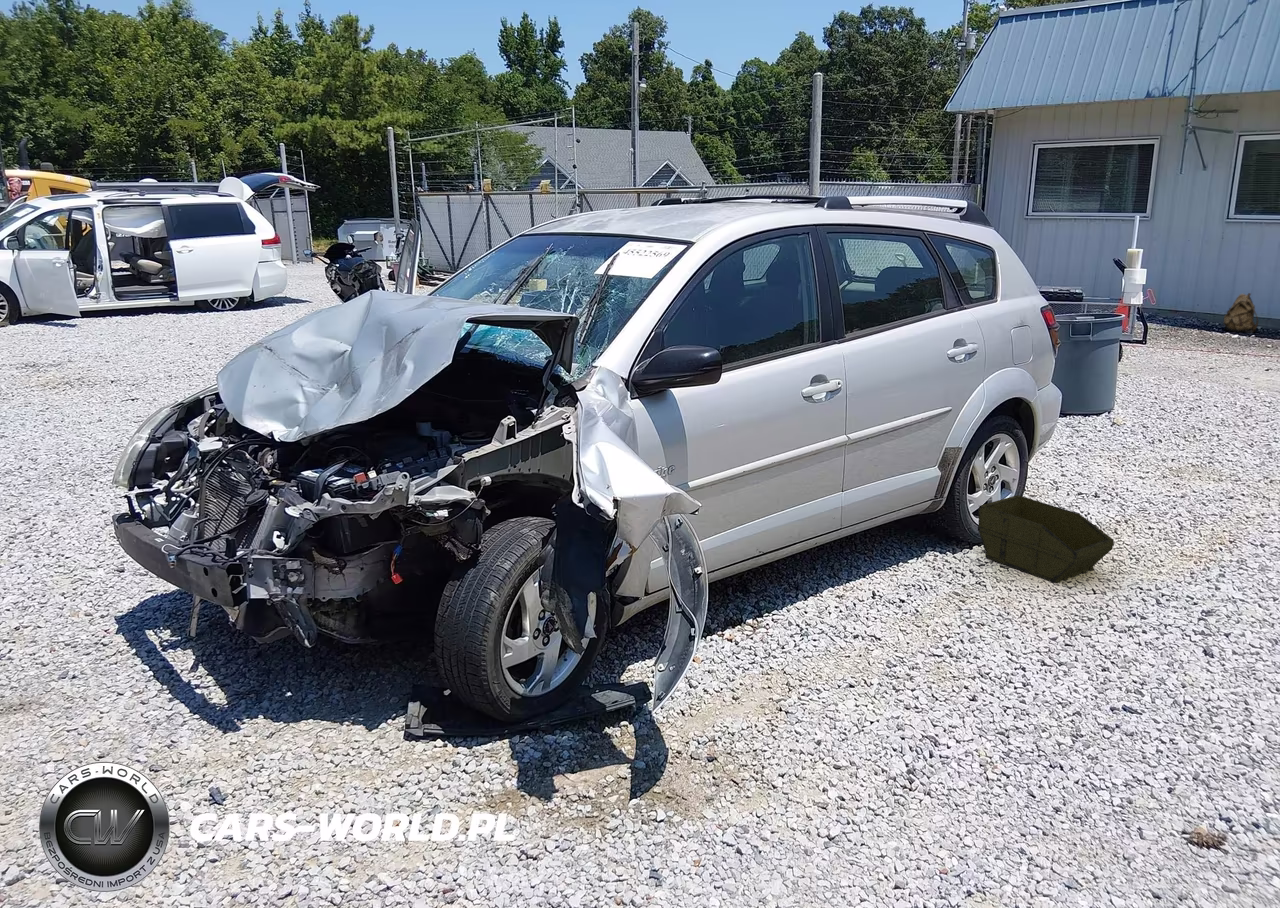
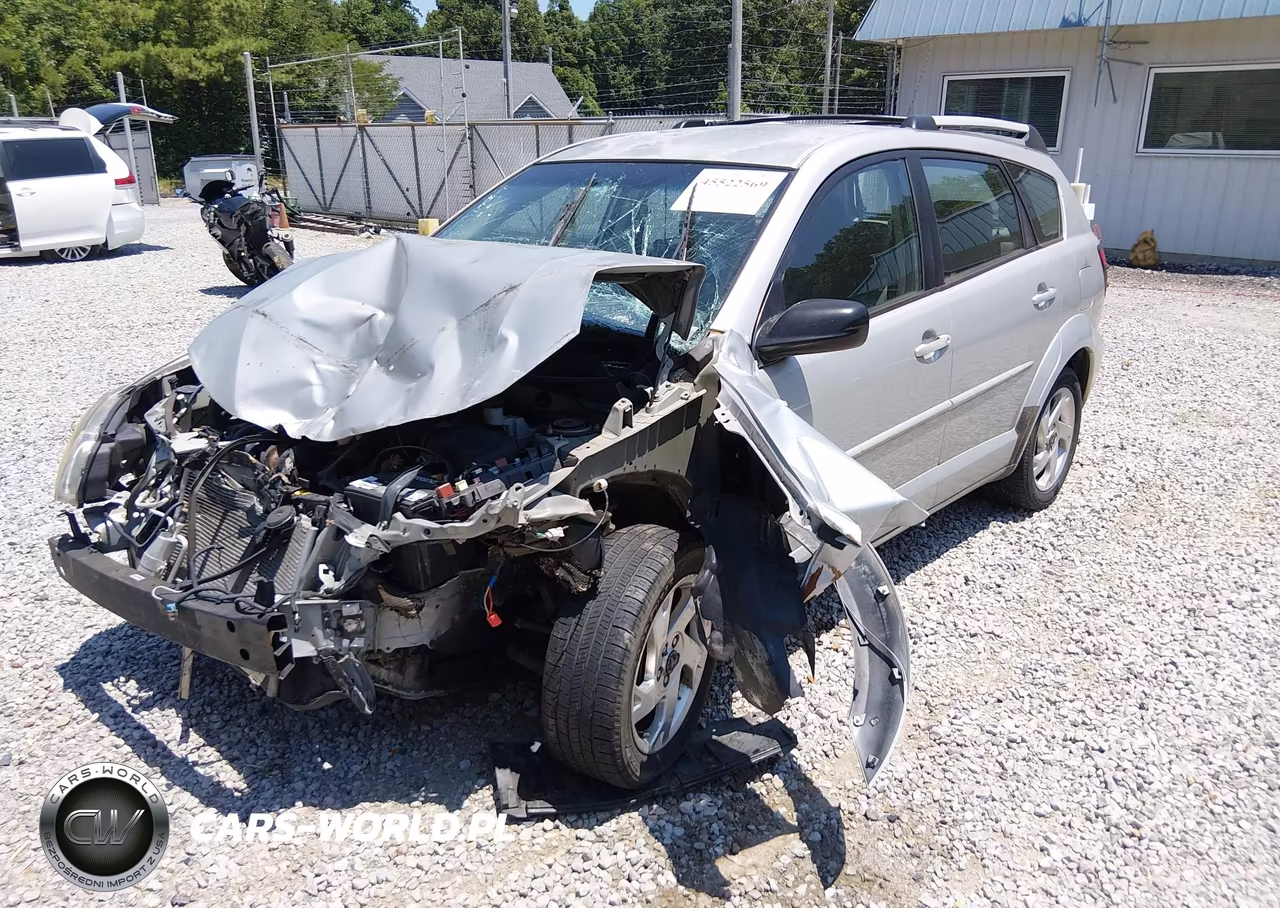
storage bin: present [978,495,1114,583] -> none [1043,454,1195,552]

